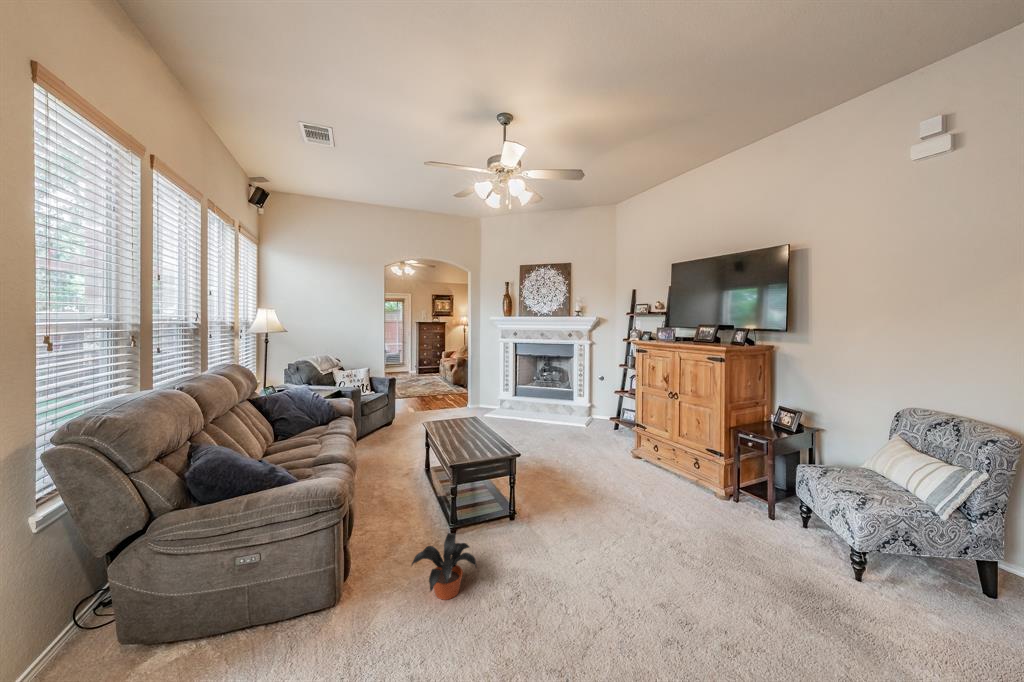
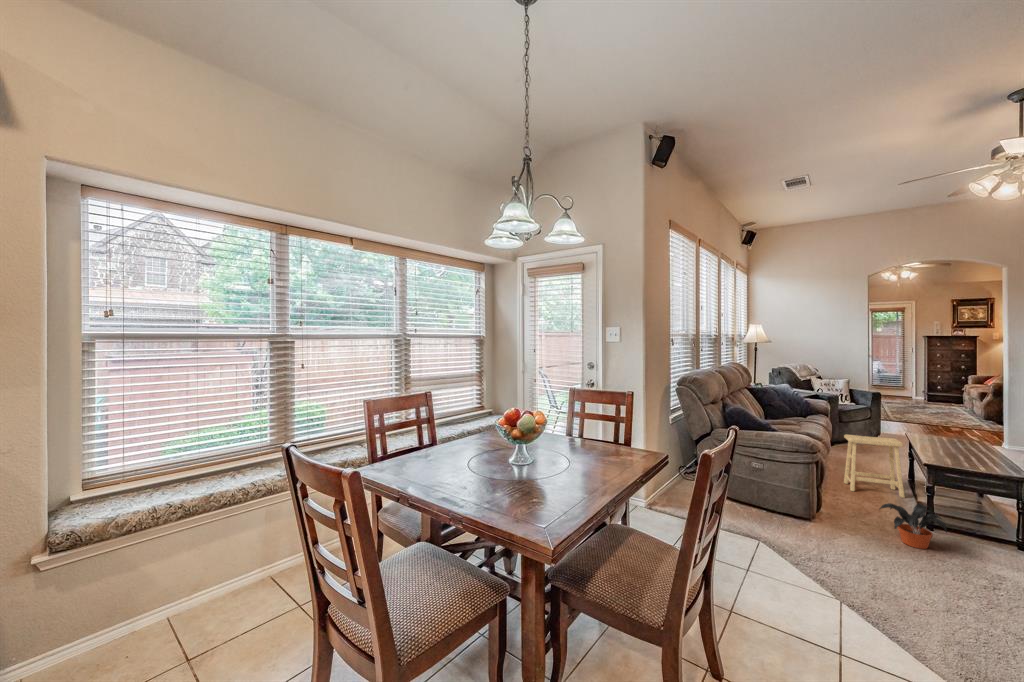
footstool: none [368,439,425,518] -> present [844,435,905,498]

